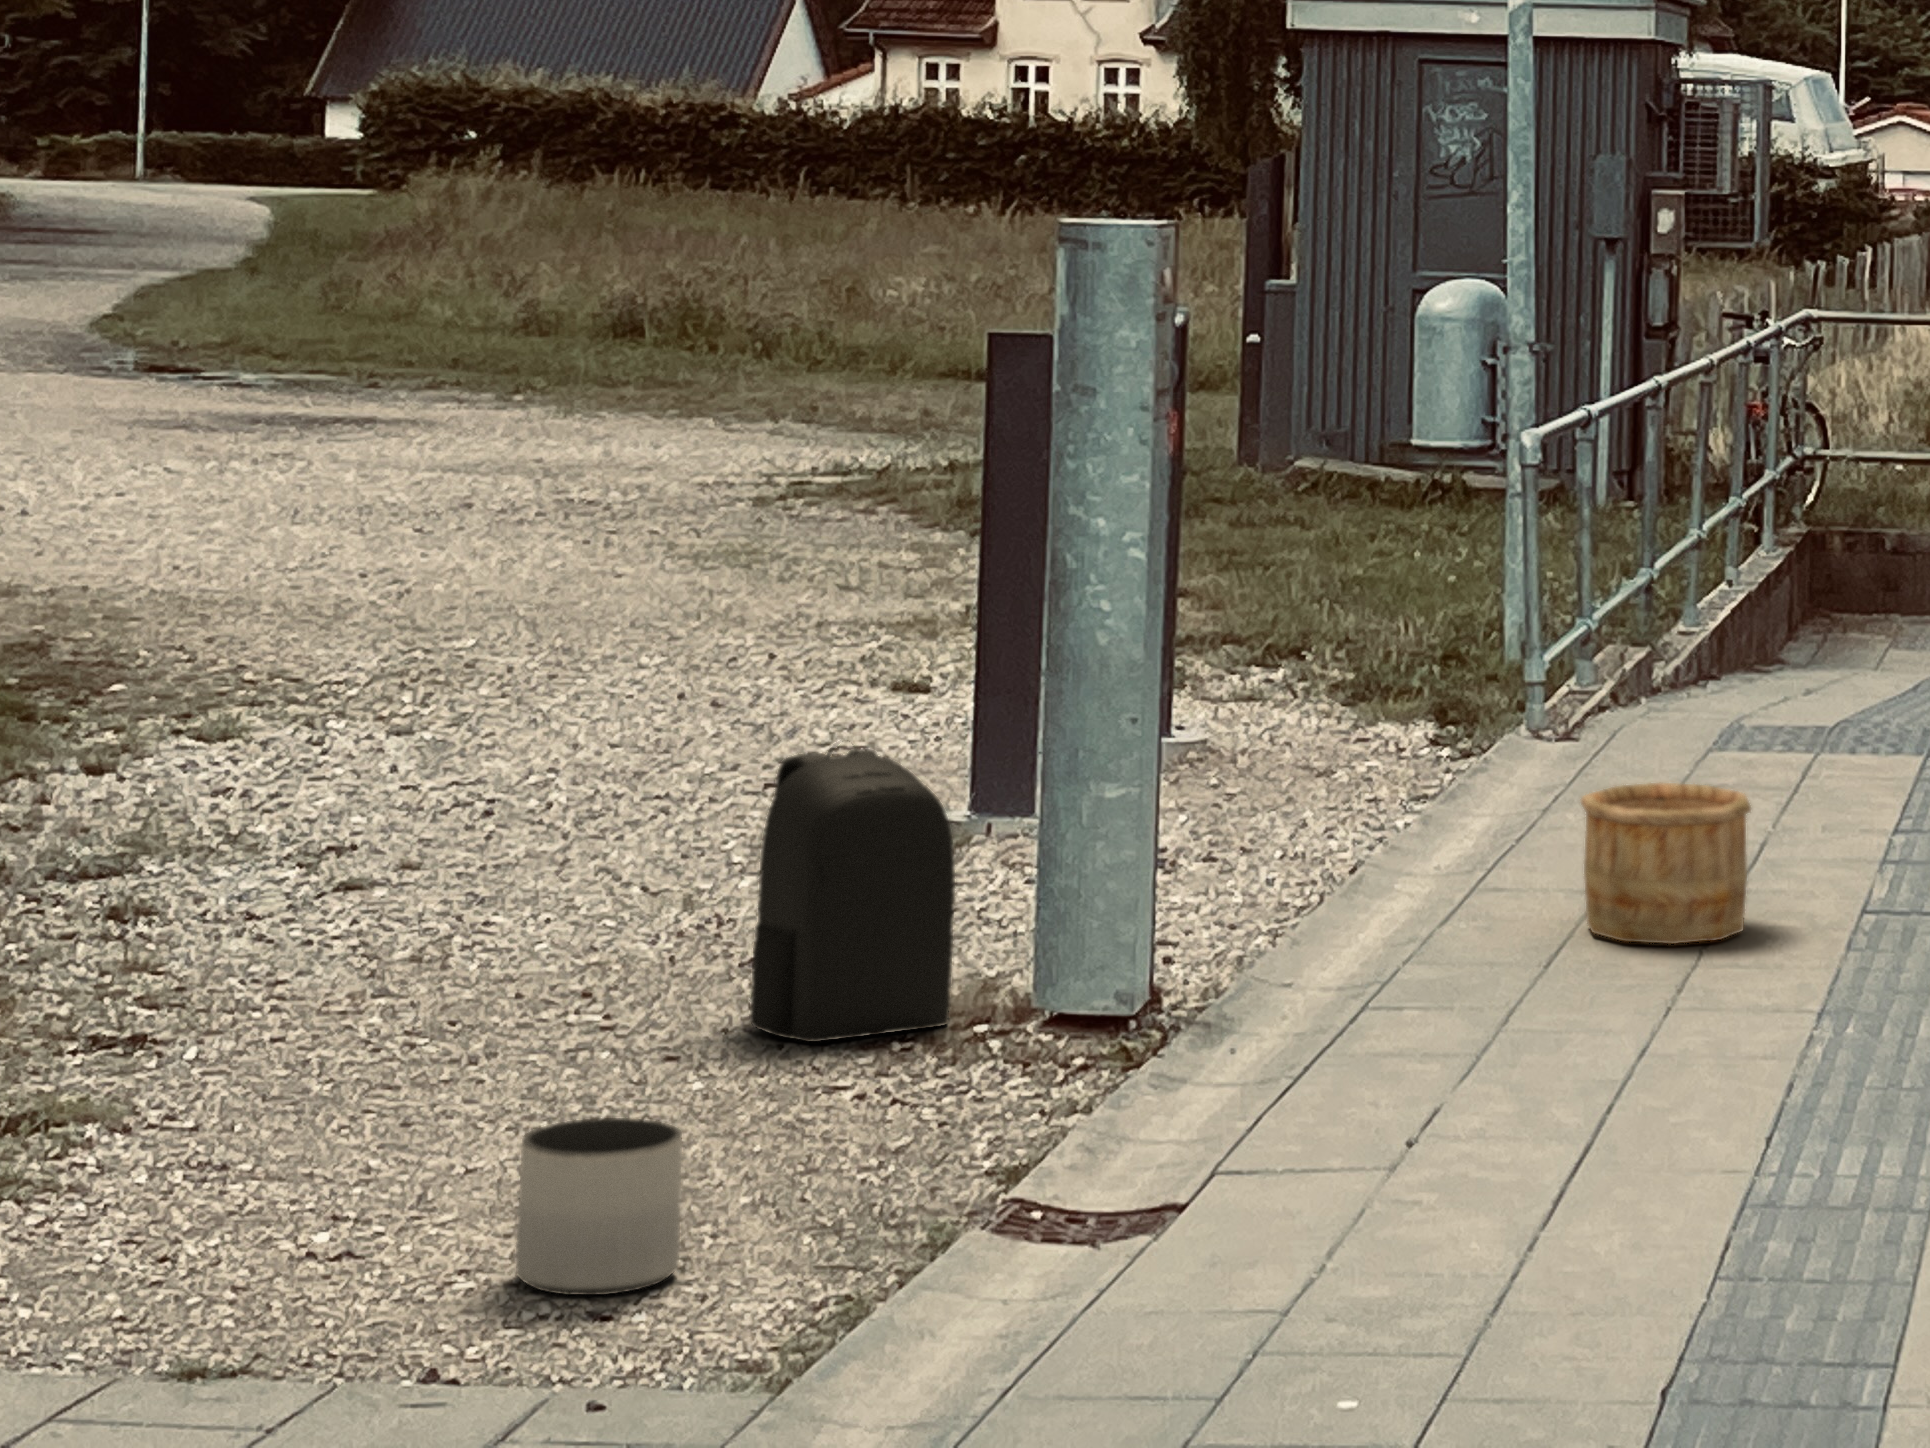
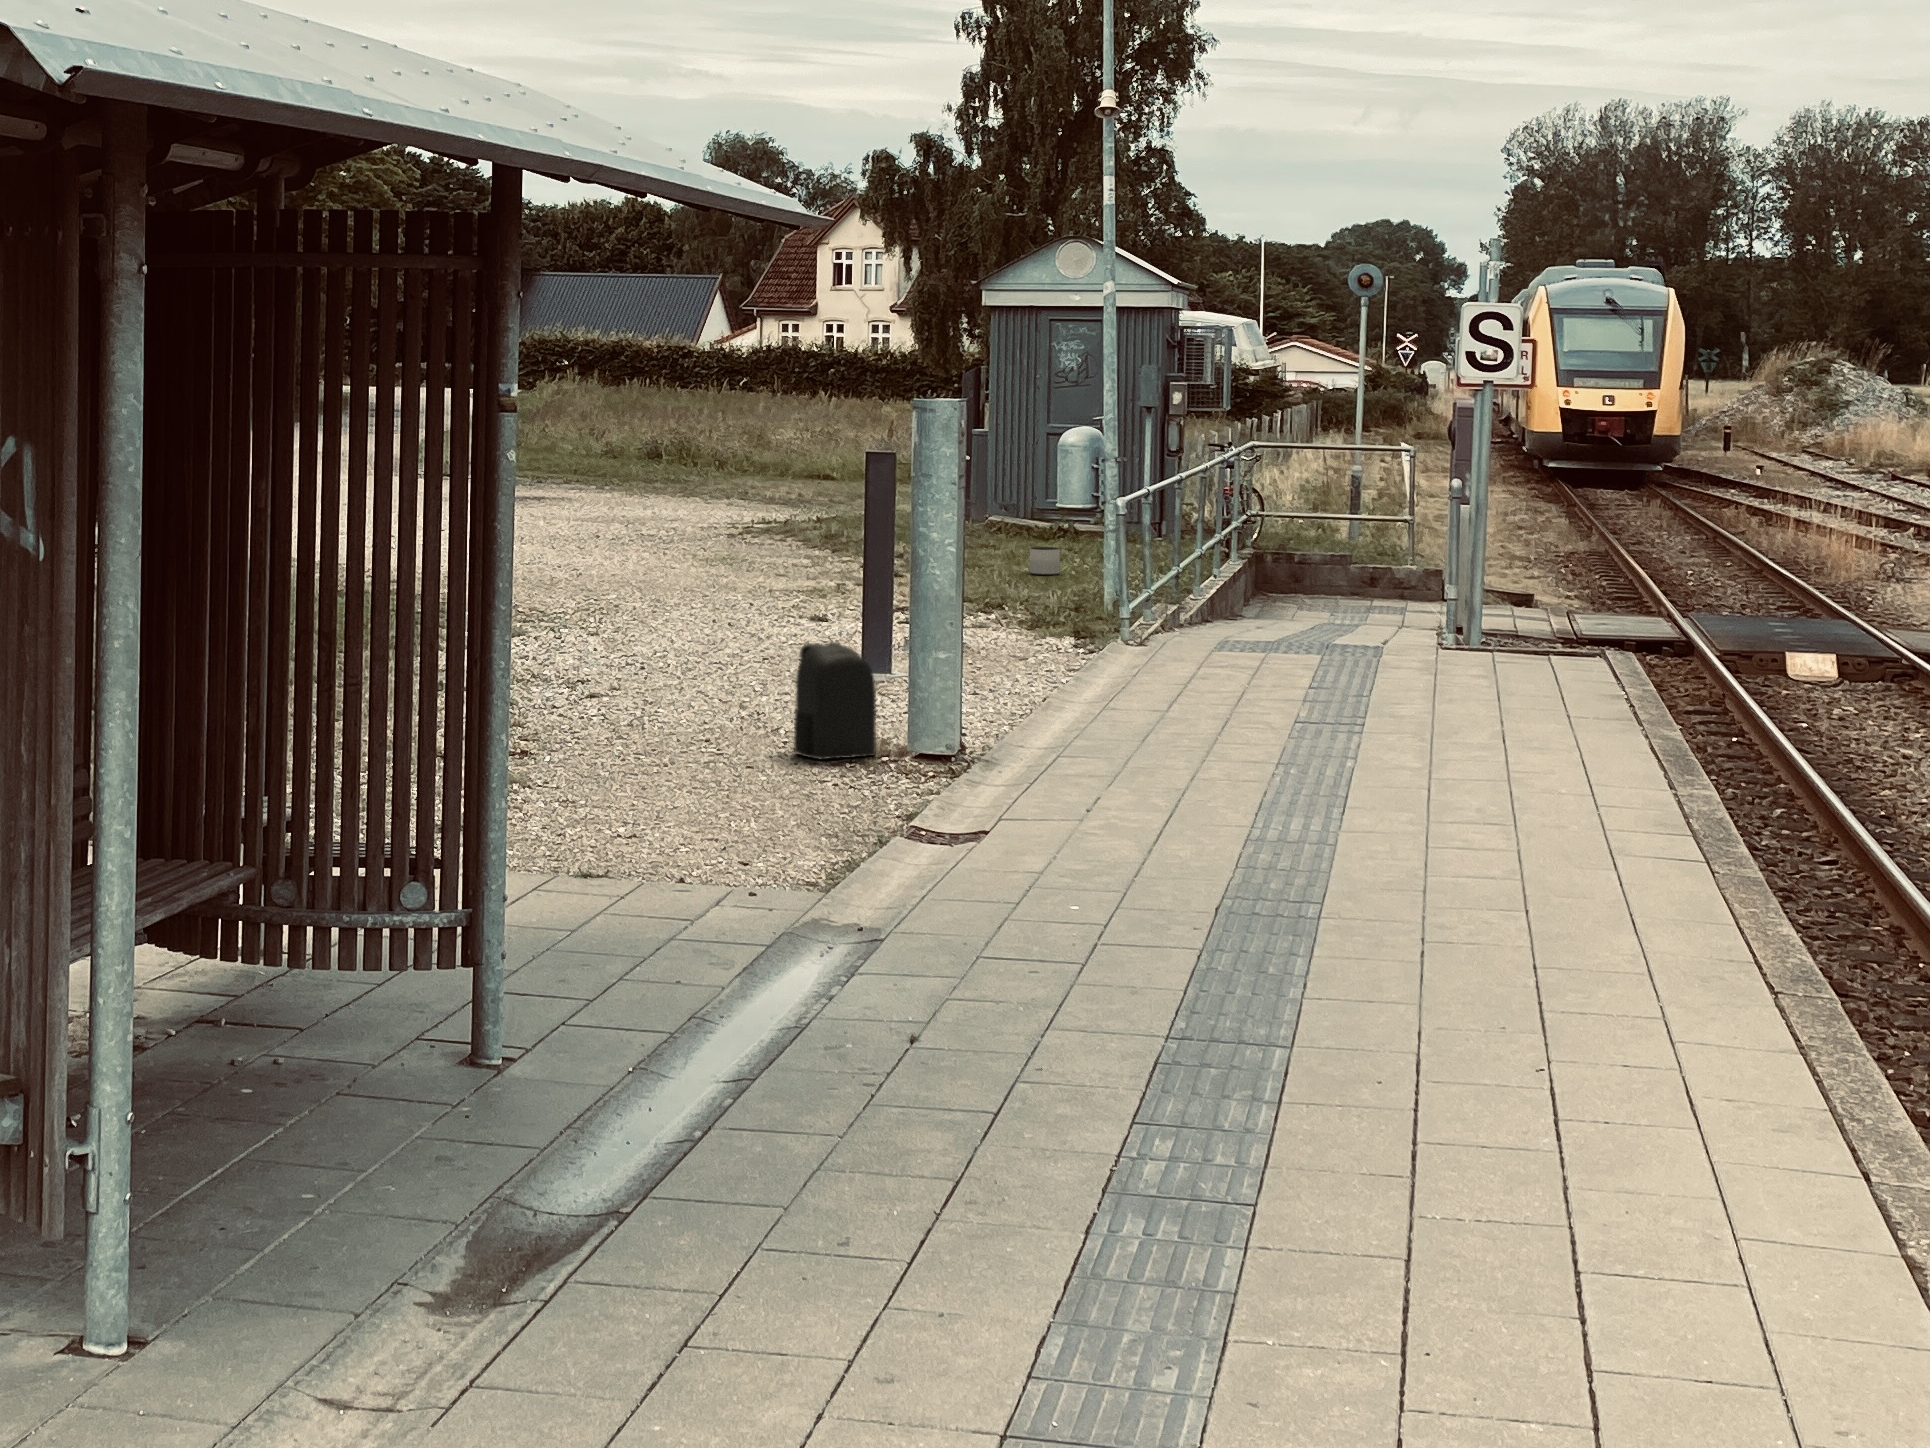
wooden bucket: present [1581,783,1751,944] -> none [1148,663,1229,734]
planter: present [516,1118,682,1295] -> present [1030,547,1060,575]

